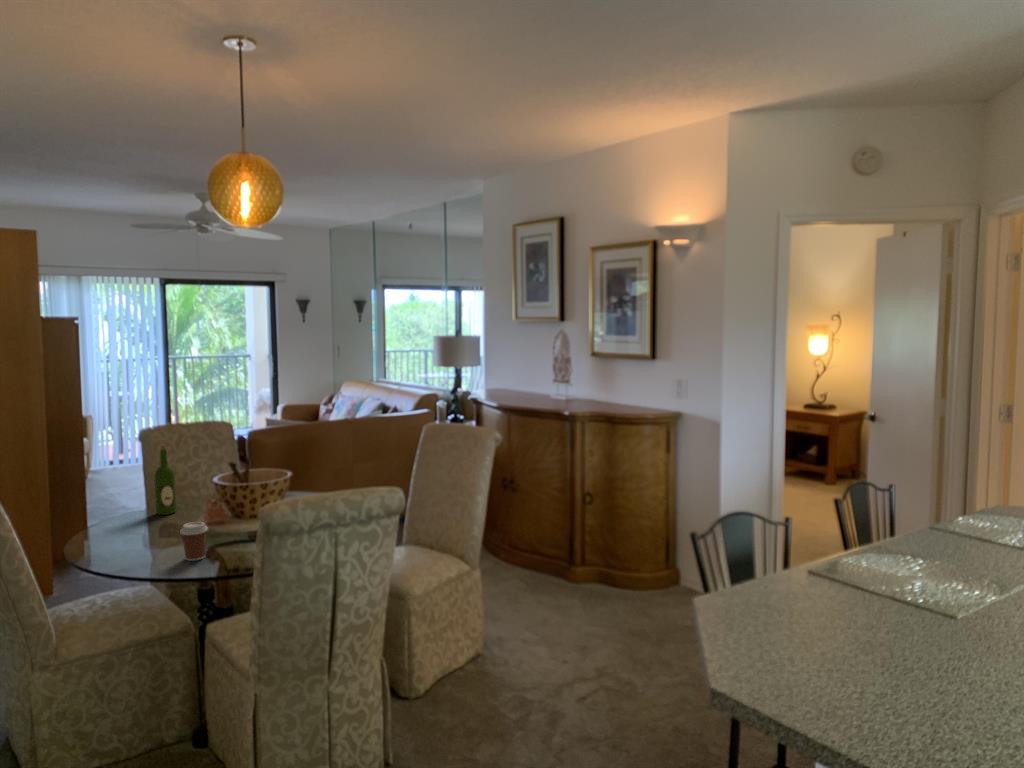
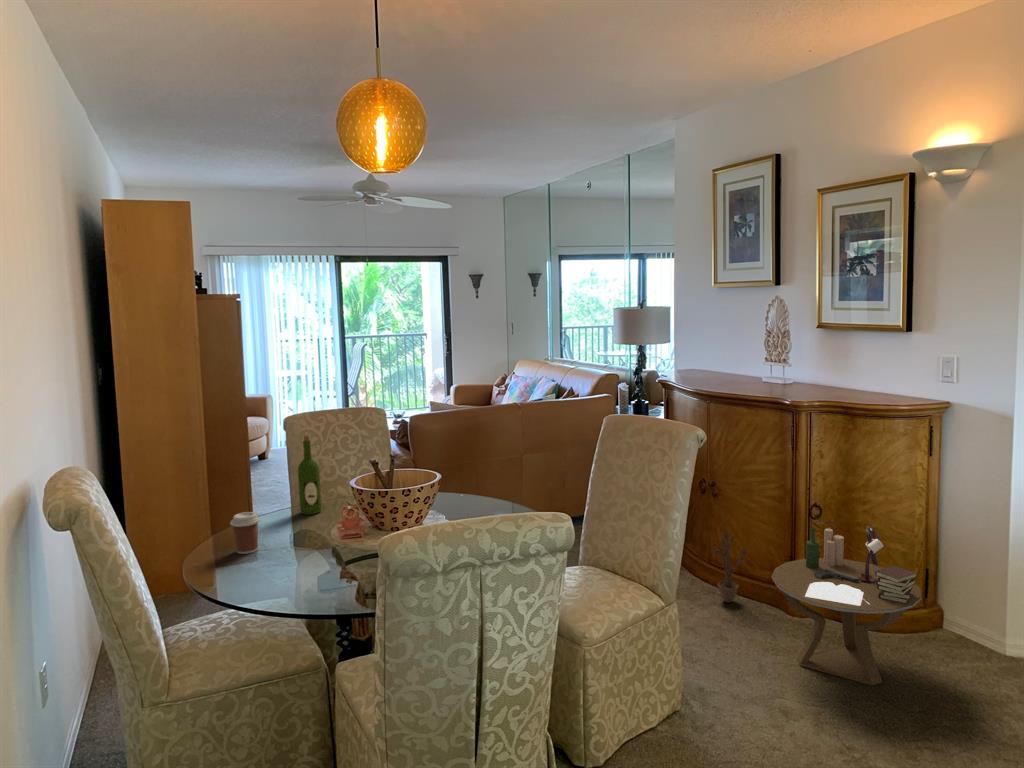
side table: none [555,505,659,624] -> present [772,522,921,685]
decorative plant: none [510,517,539,577] -> present [709,530,747,602]
coffee cup: present [180,522,208,561] -> present [230,512,260,554]

